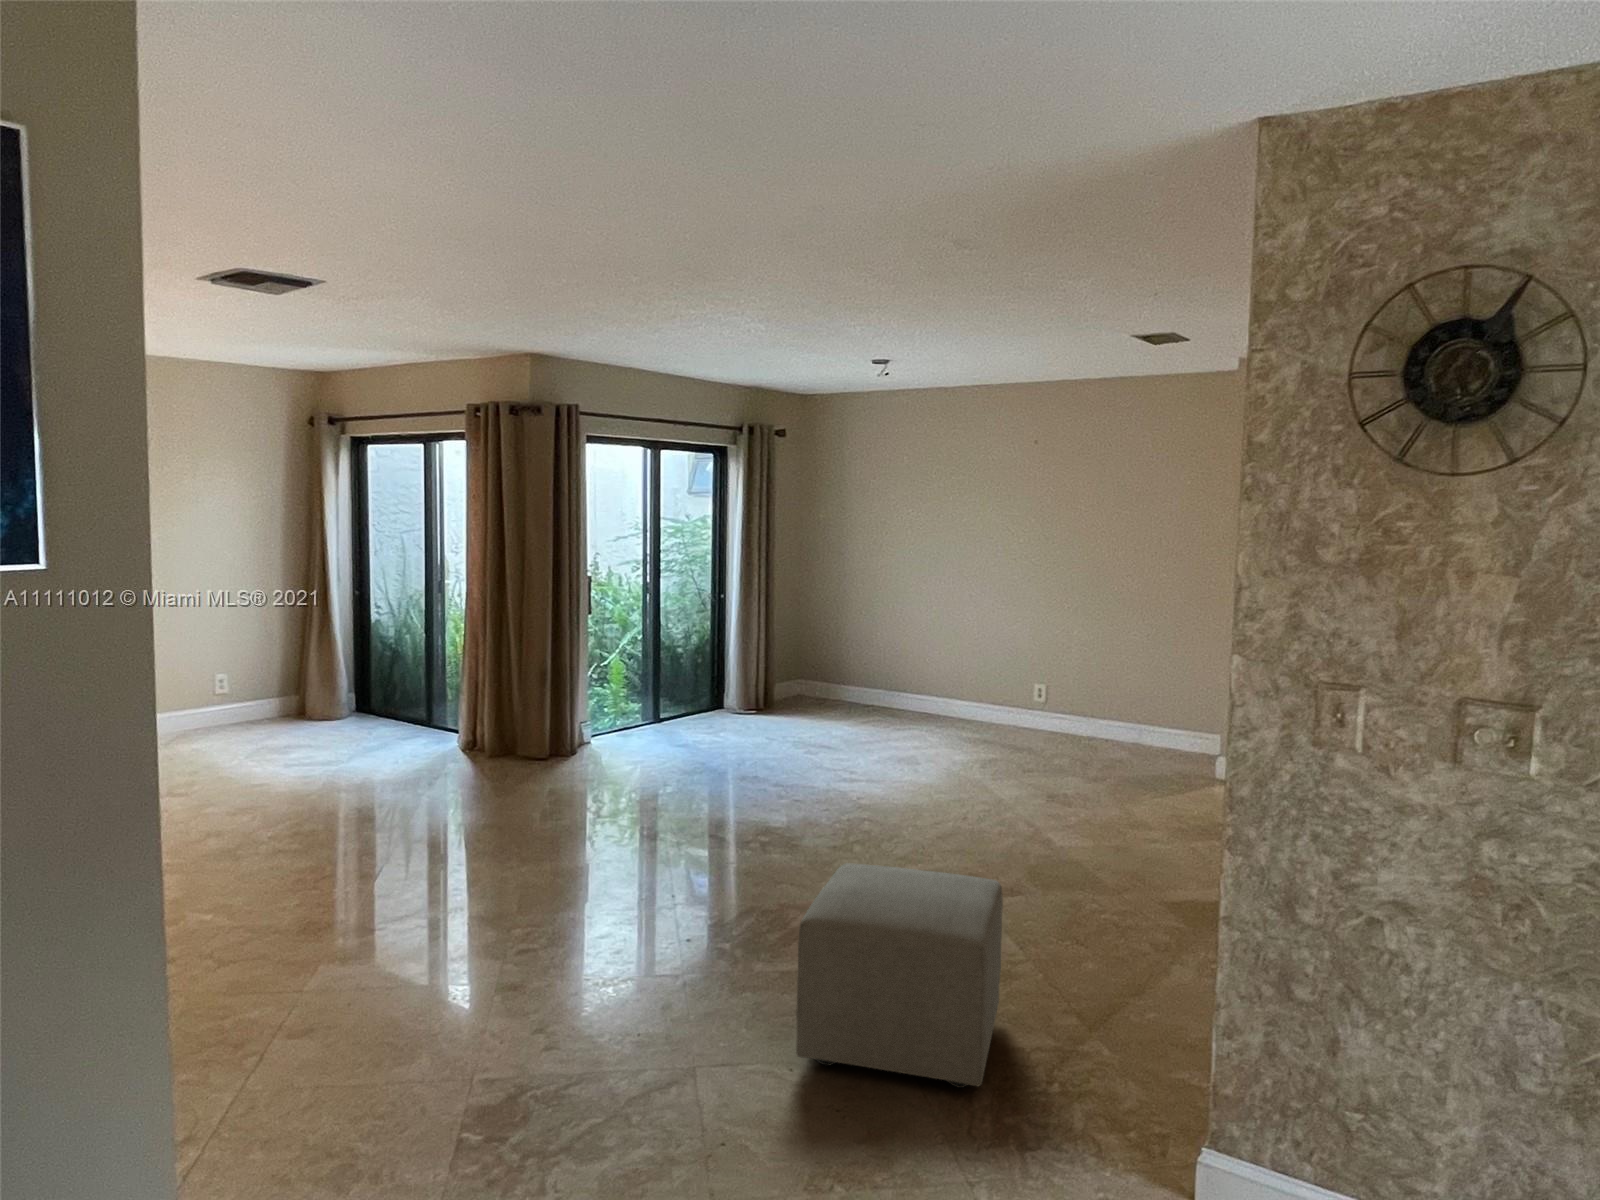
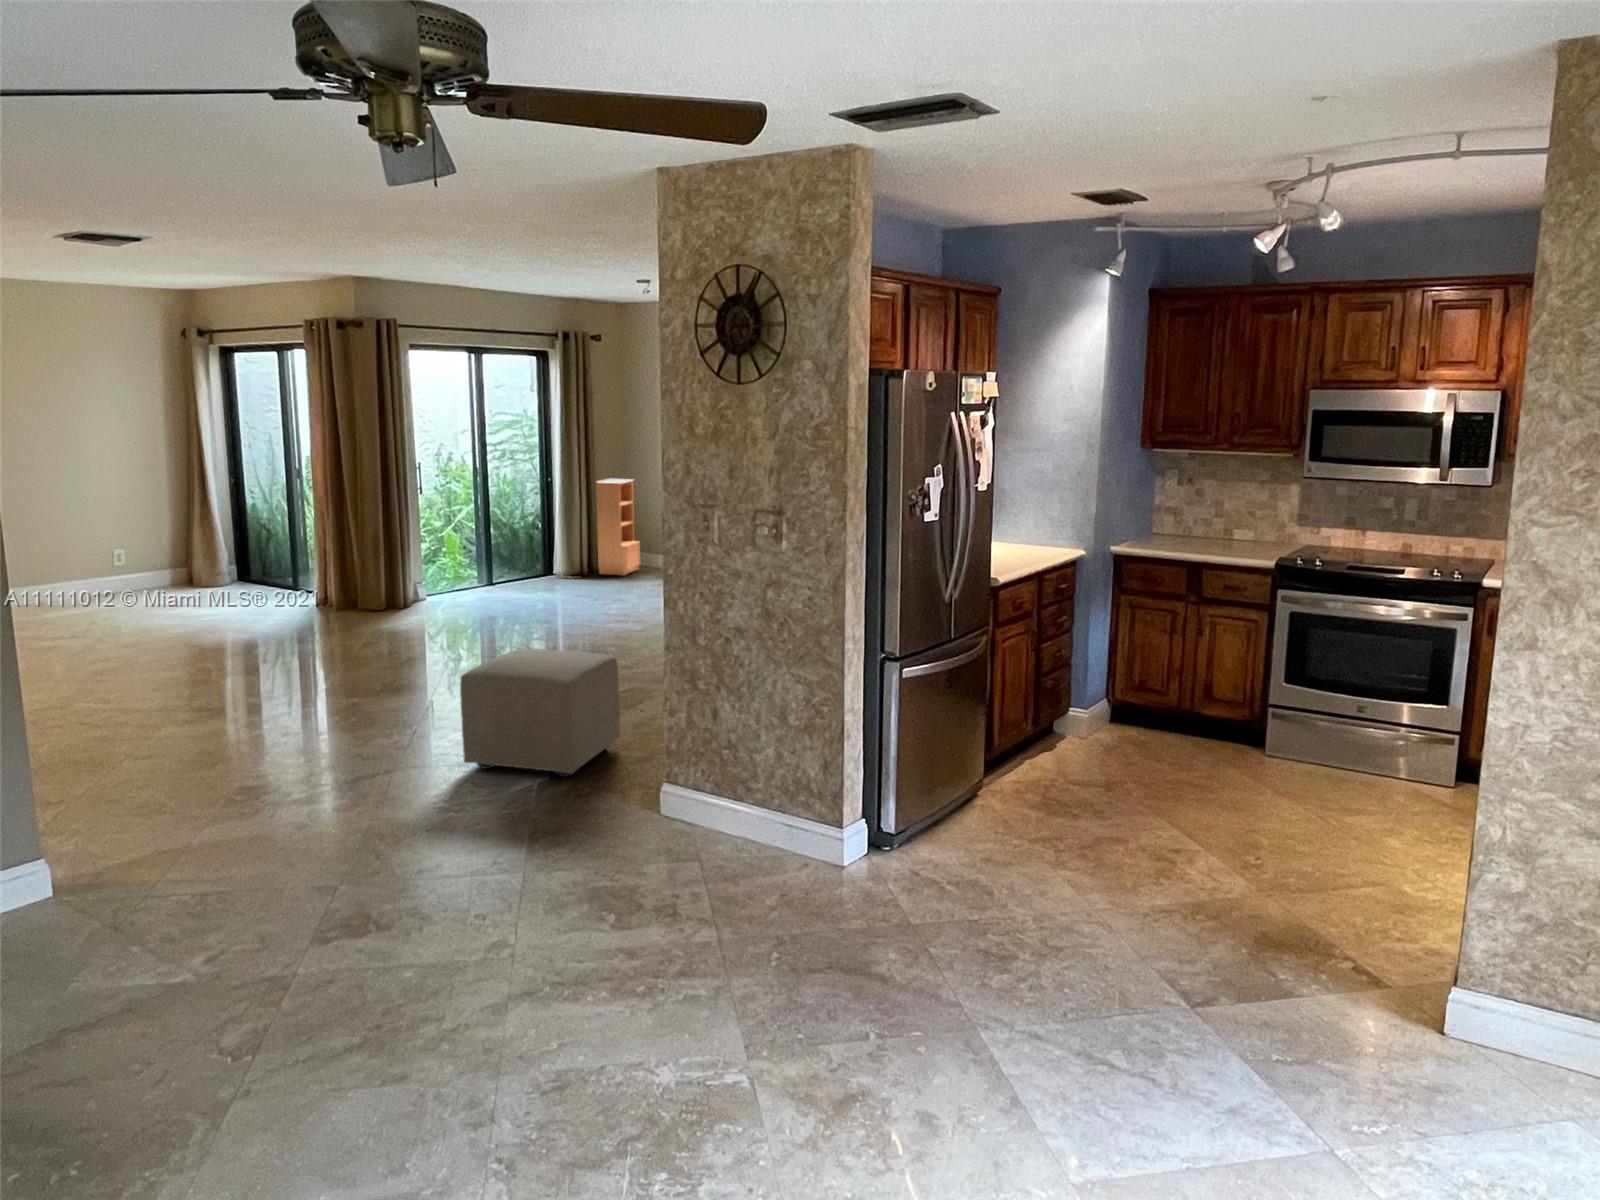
bookcase: none [775,594,821,710] -> present [596,479,640,575]

